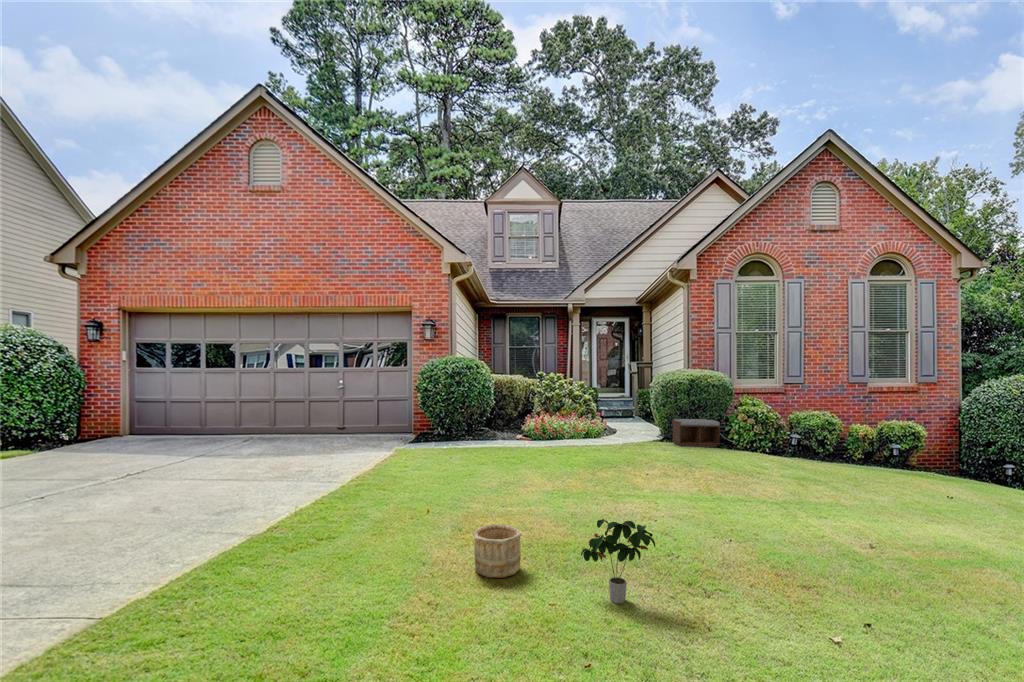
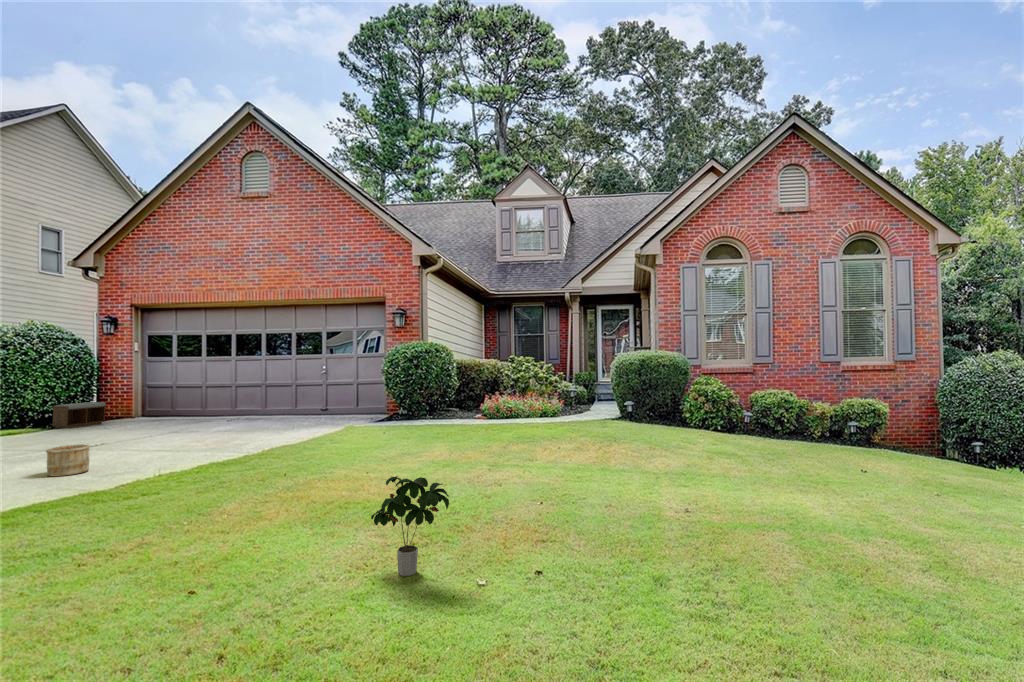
bench: present [672,419,720,447] -> present [52,402,106,428]
wooden bucket: present [473,525,522,578] -> present [46,444,90,476]

